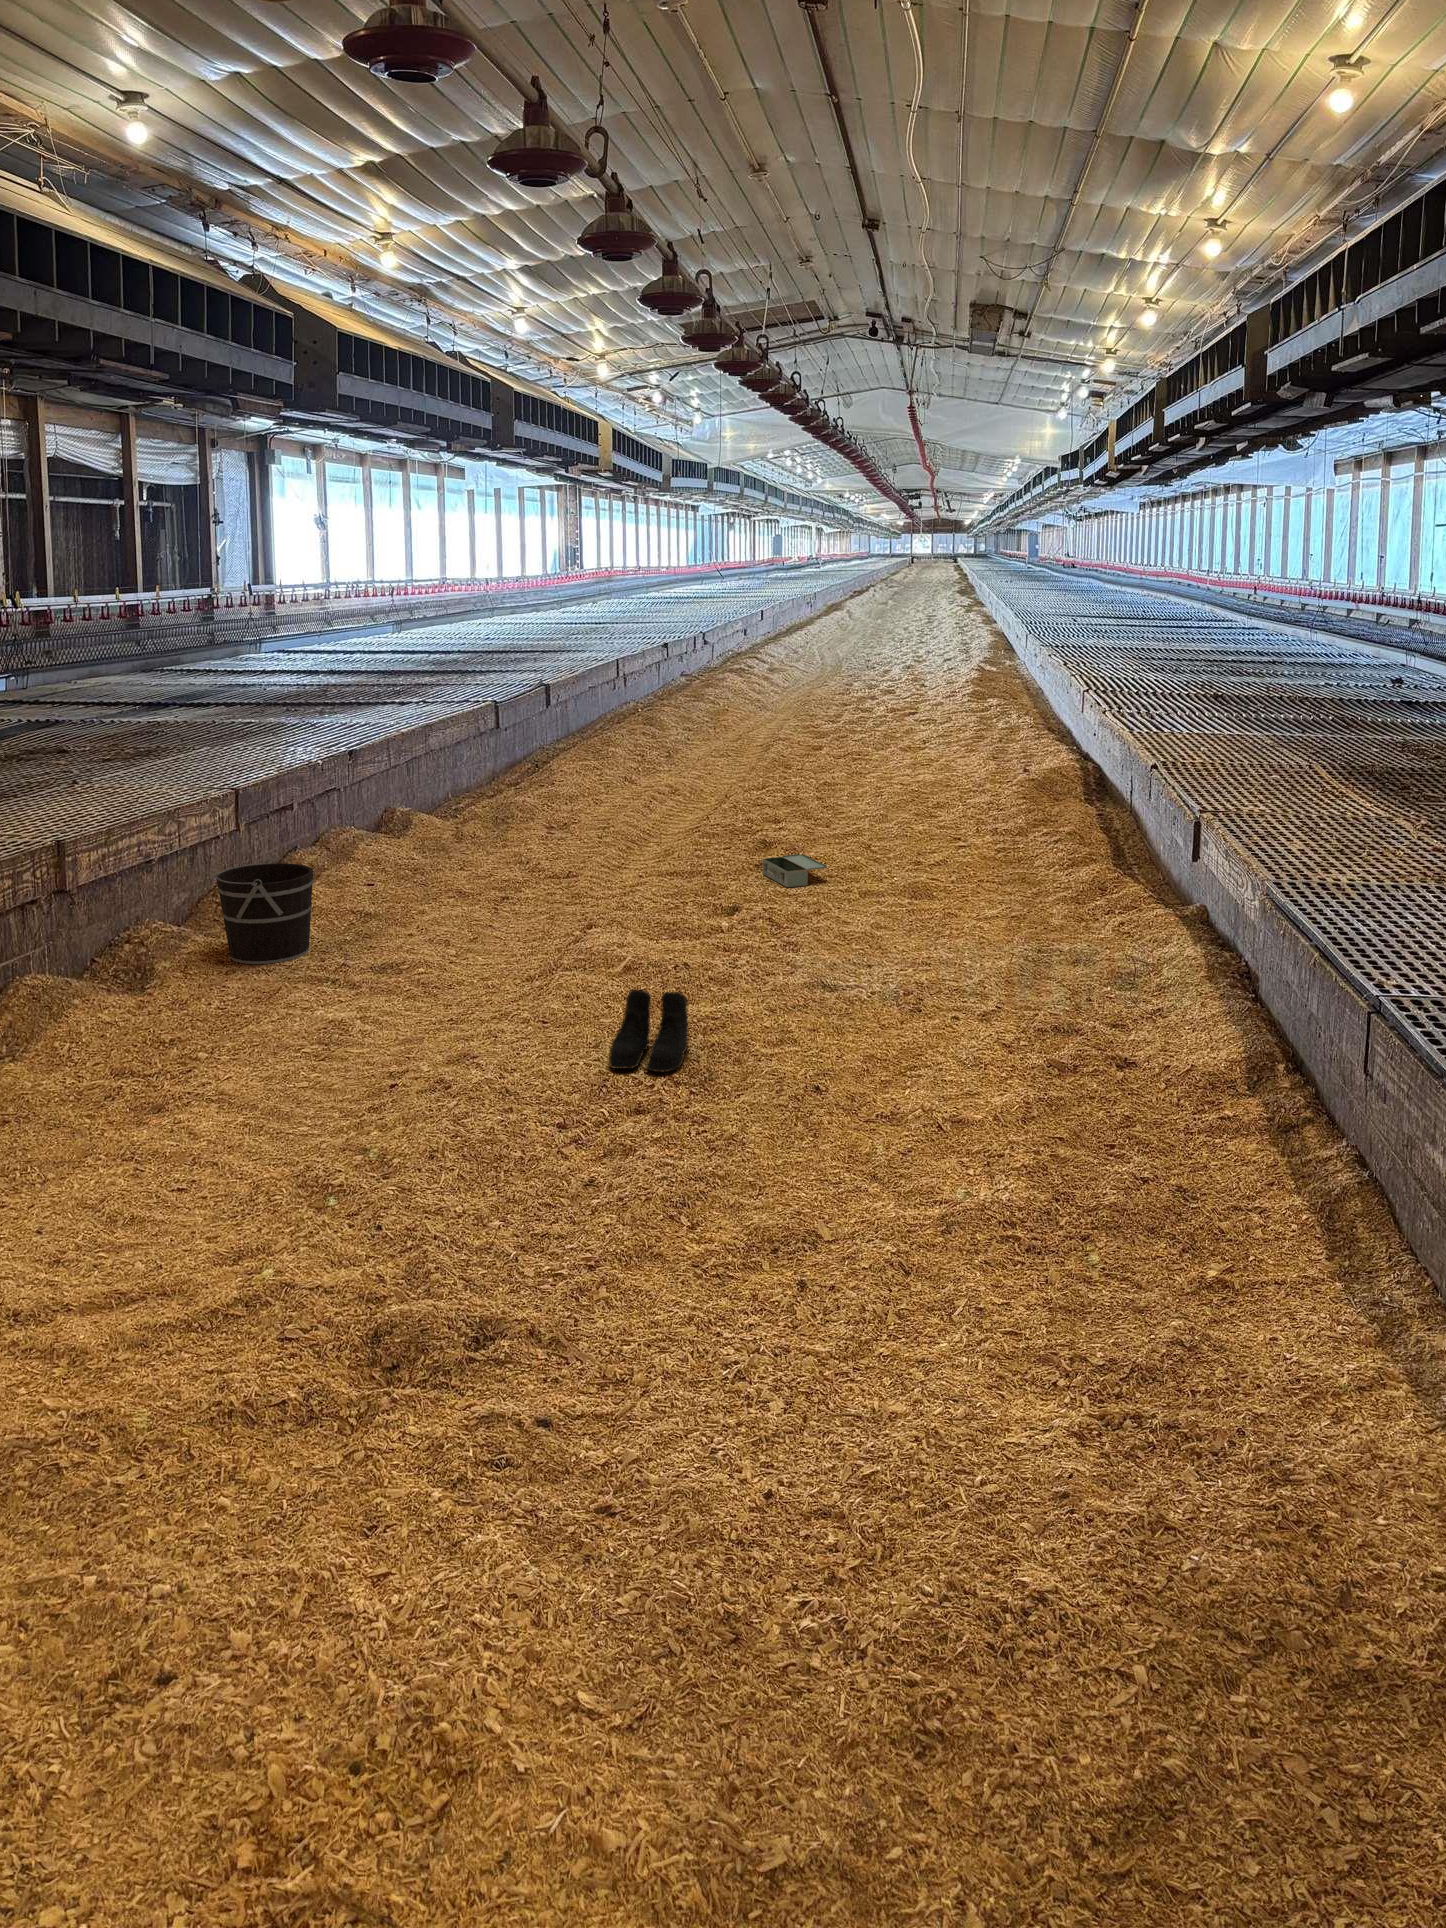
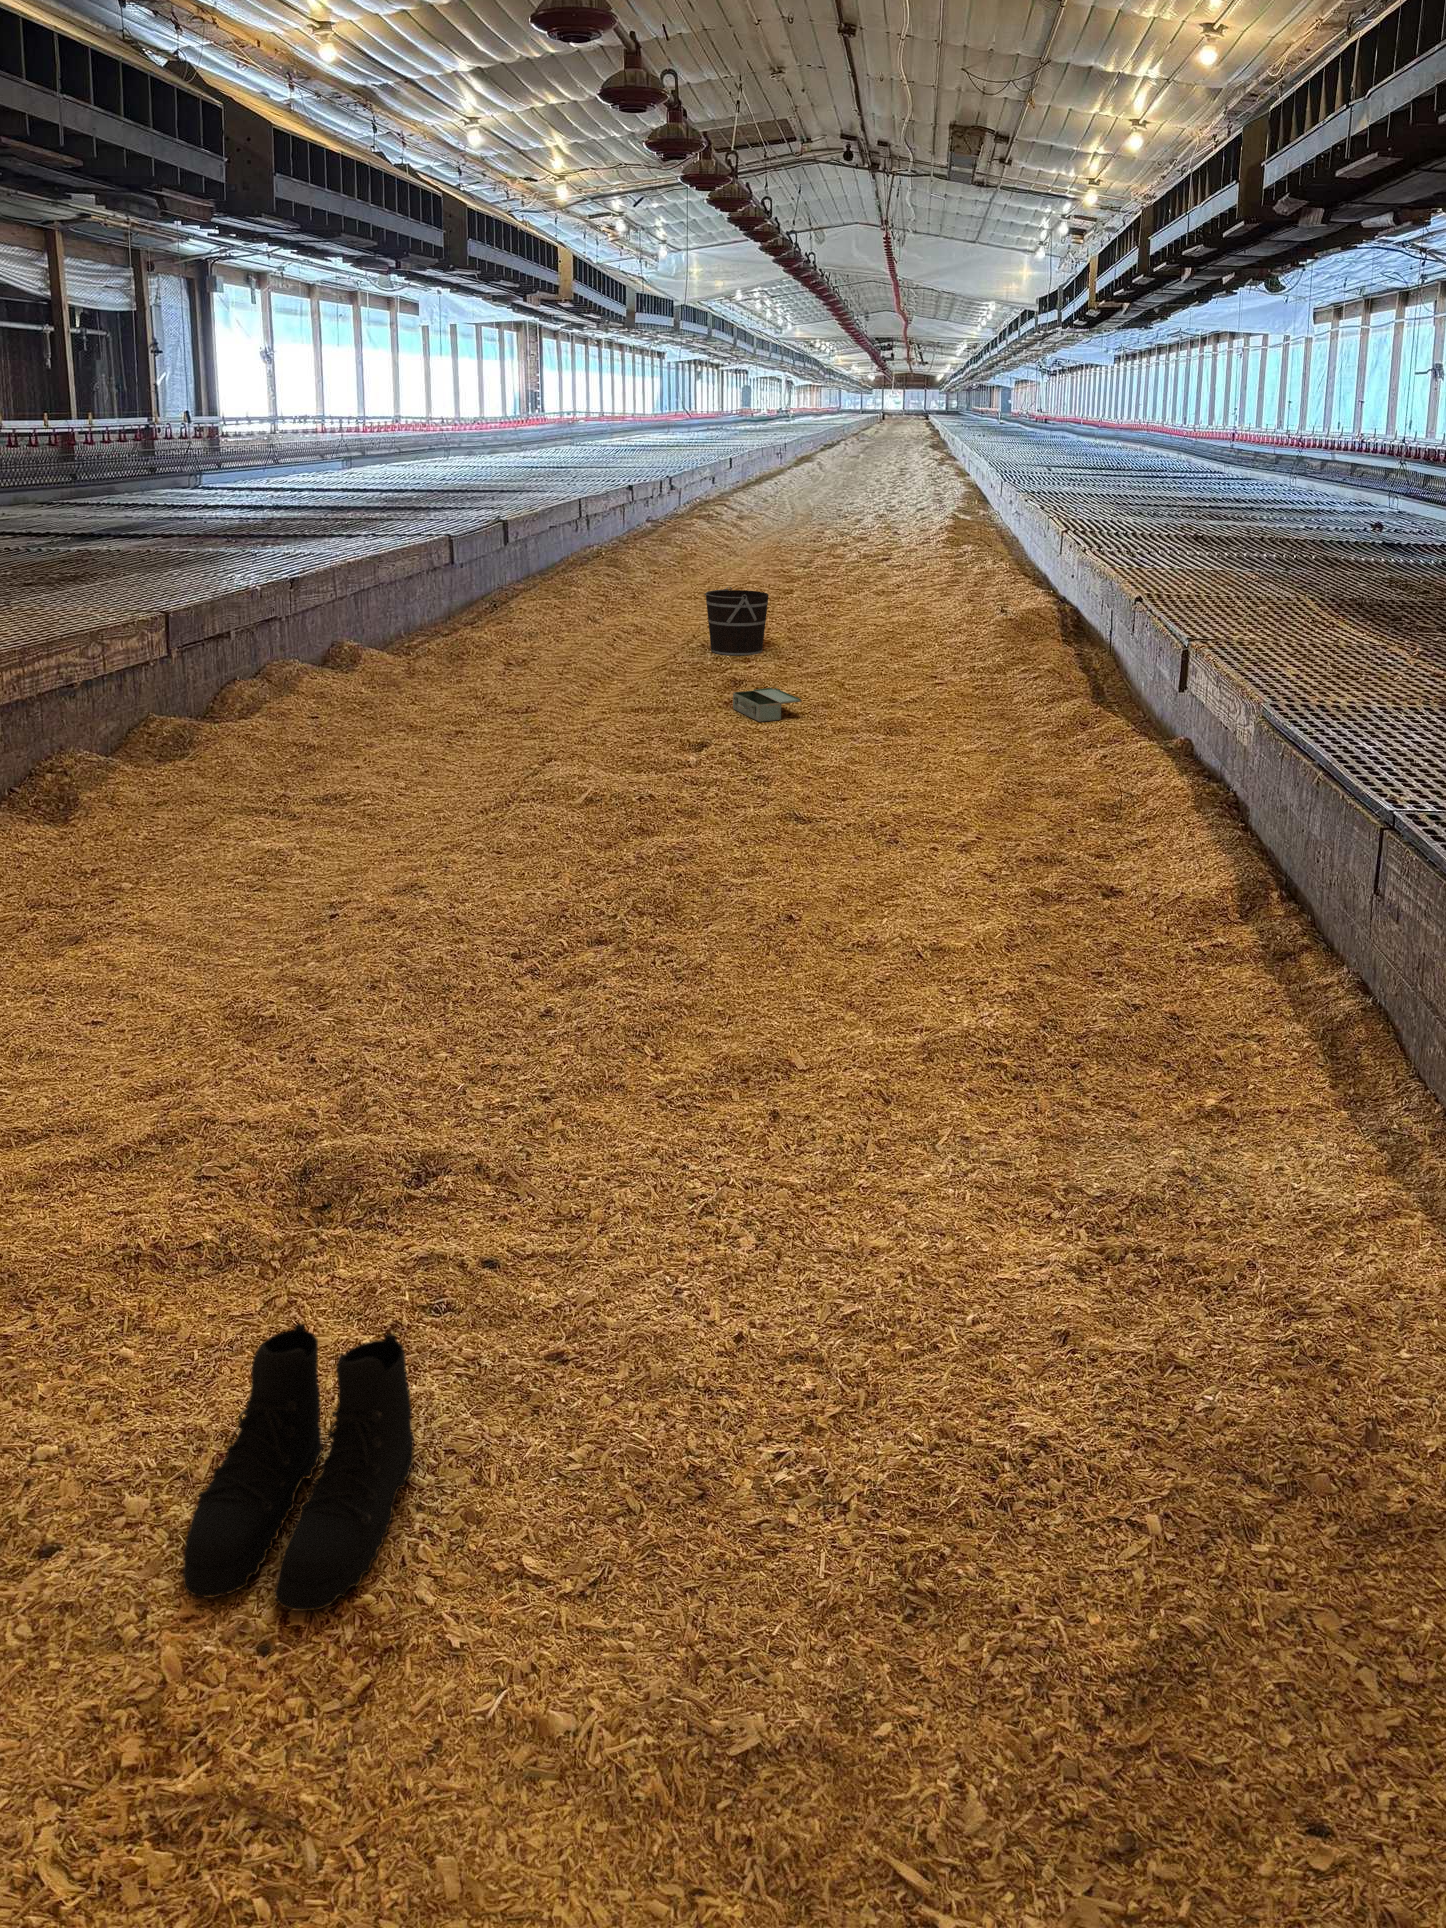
bucket: present [213,858,313,964] -> present [704,587,769,655]
boots: present [609,989,689,1072] -> present [183,1324,414,1611]

